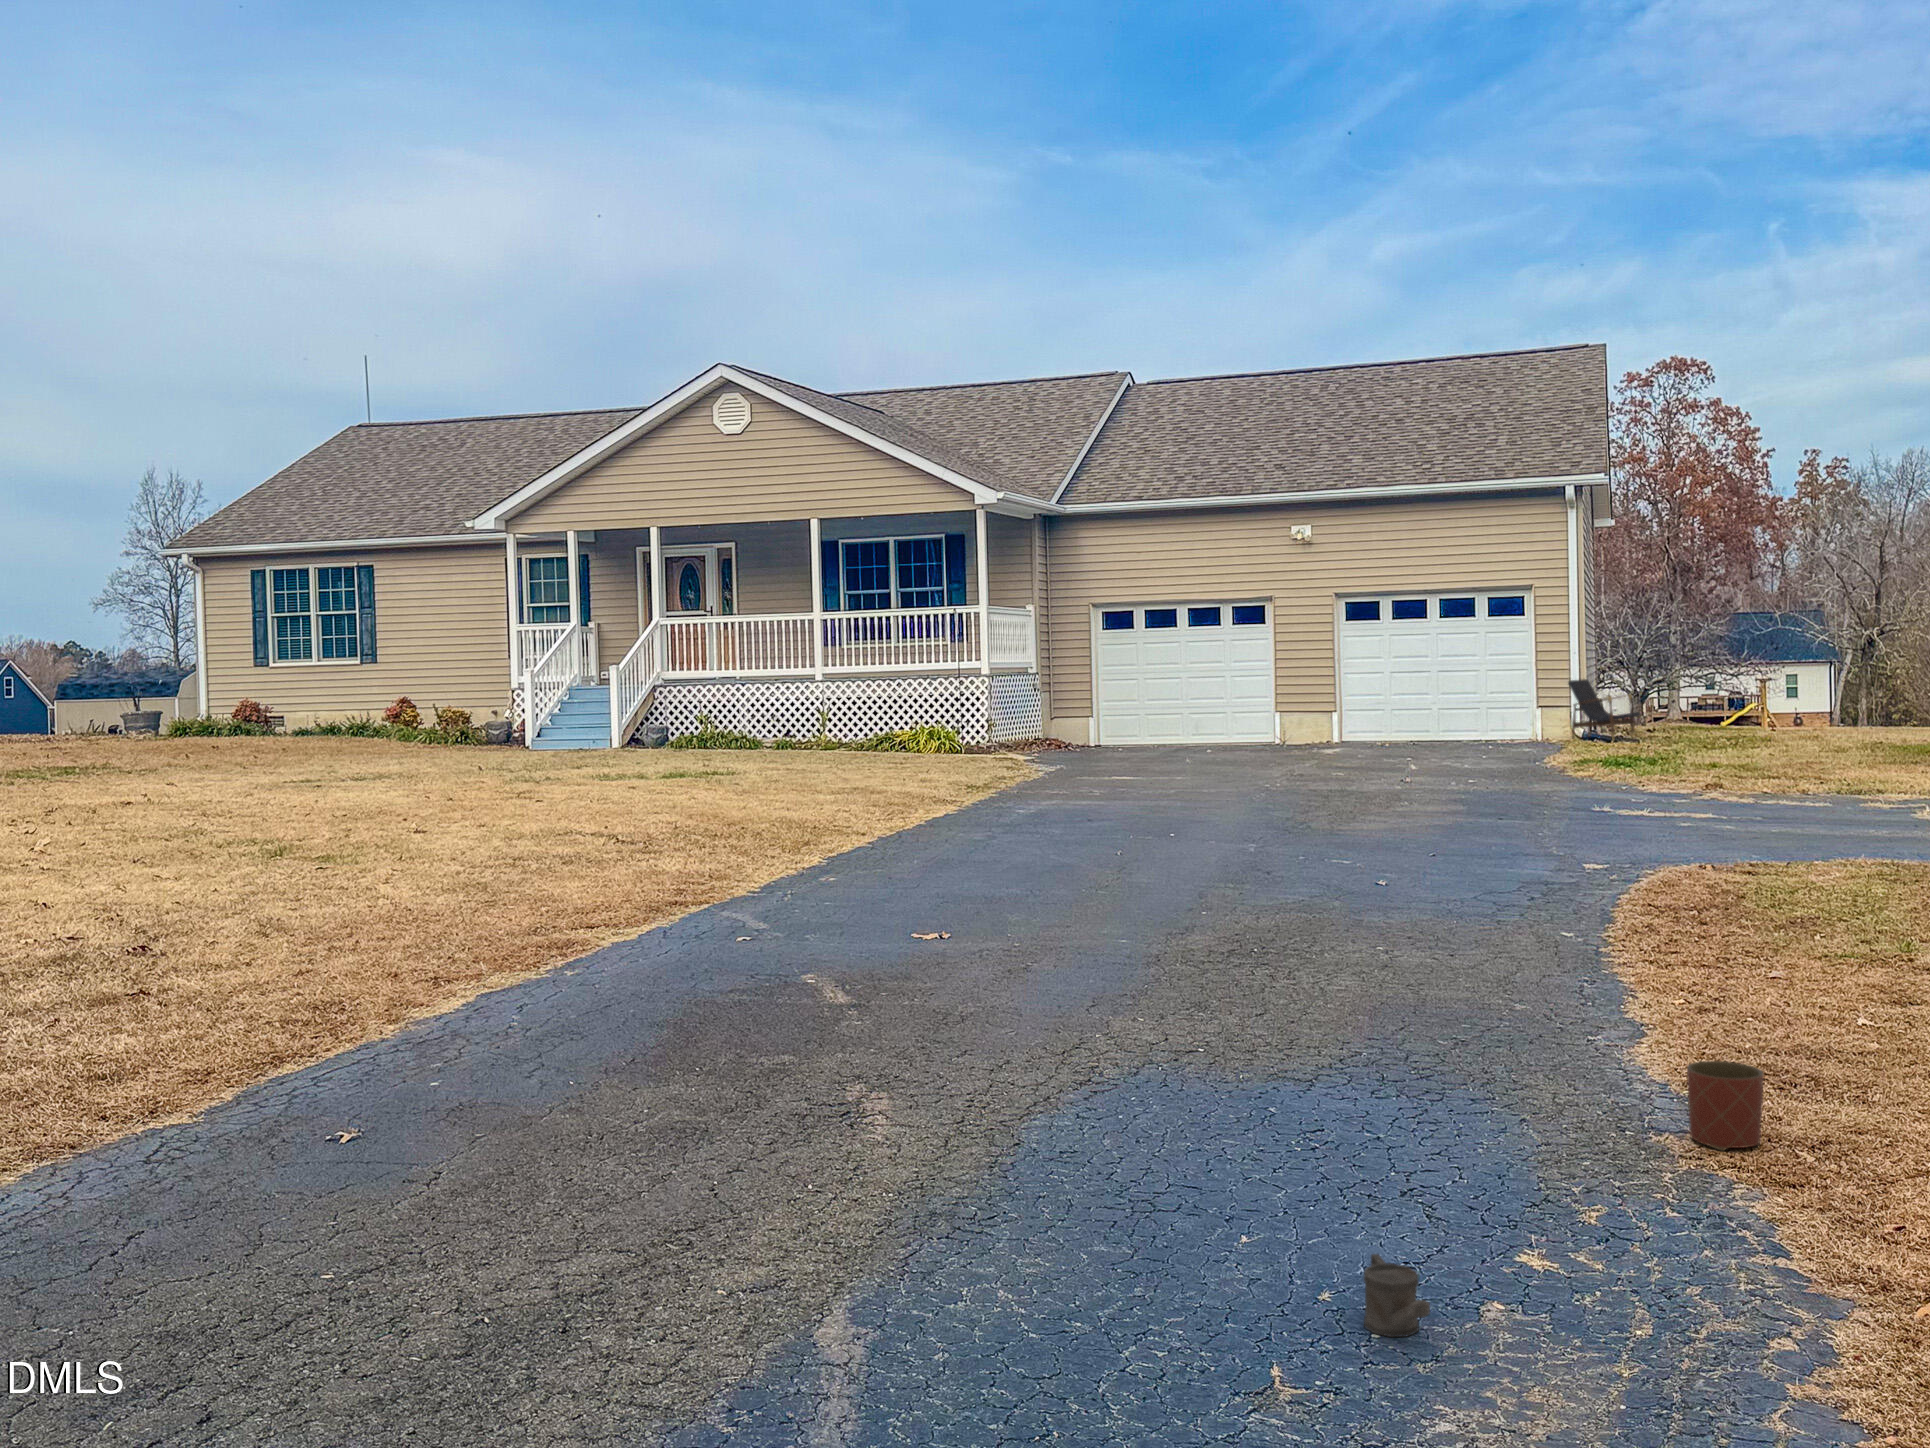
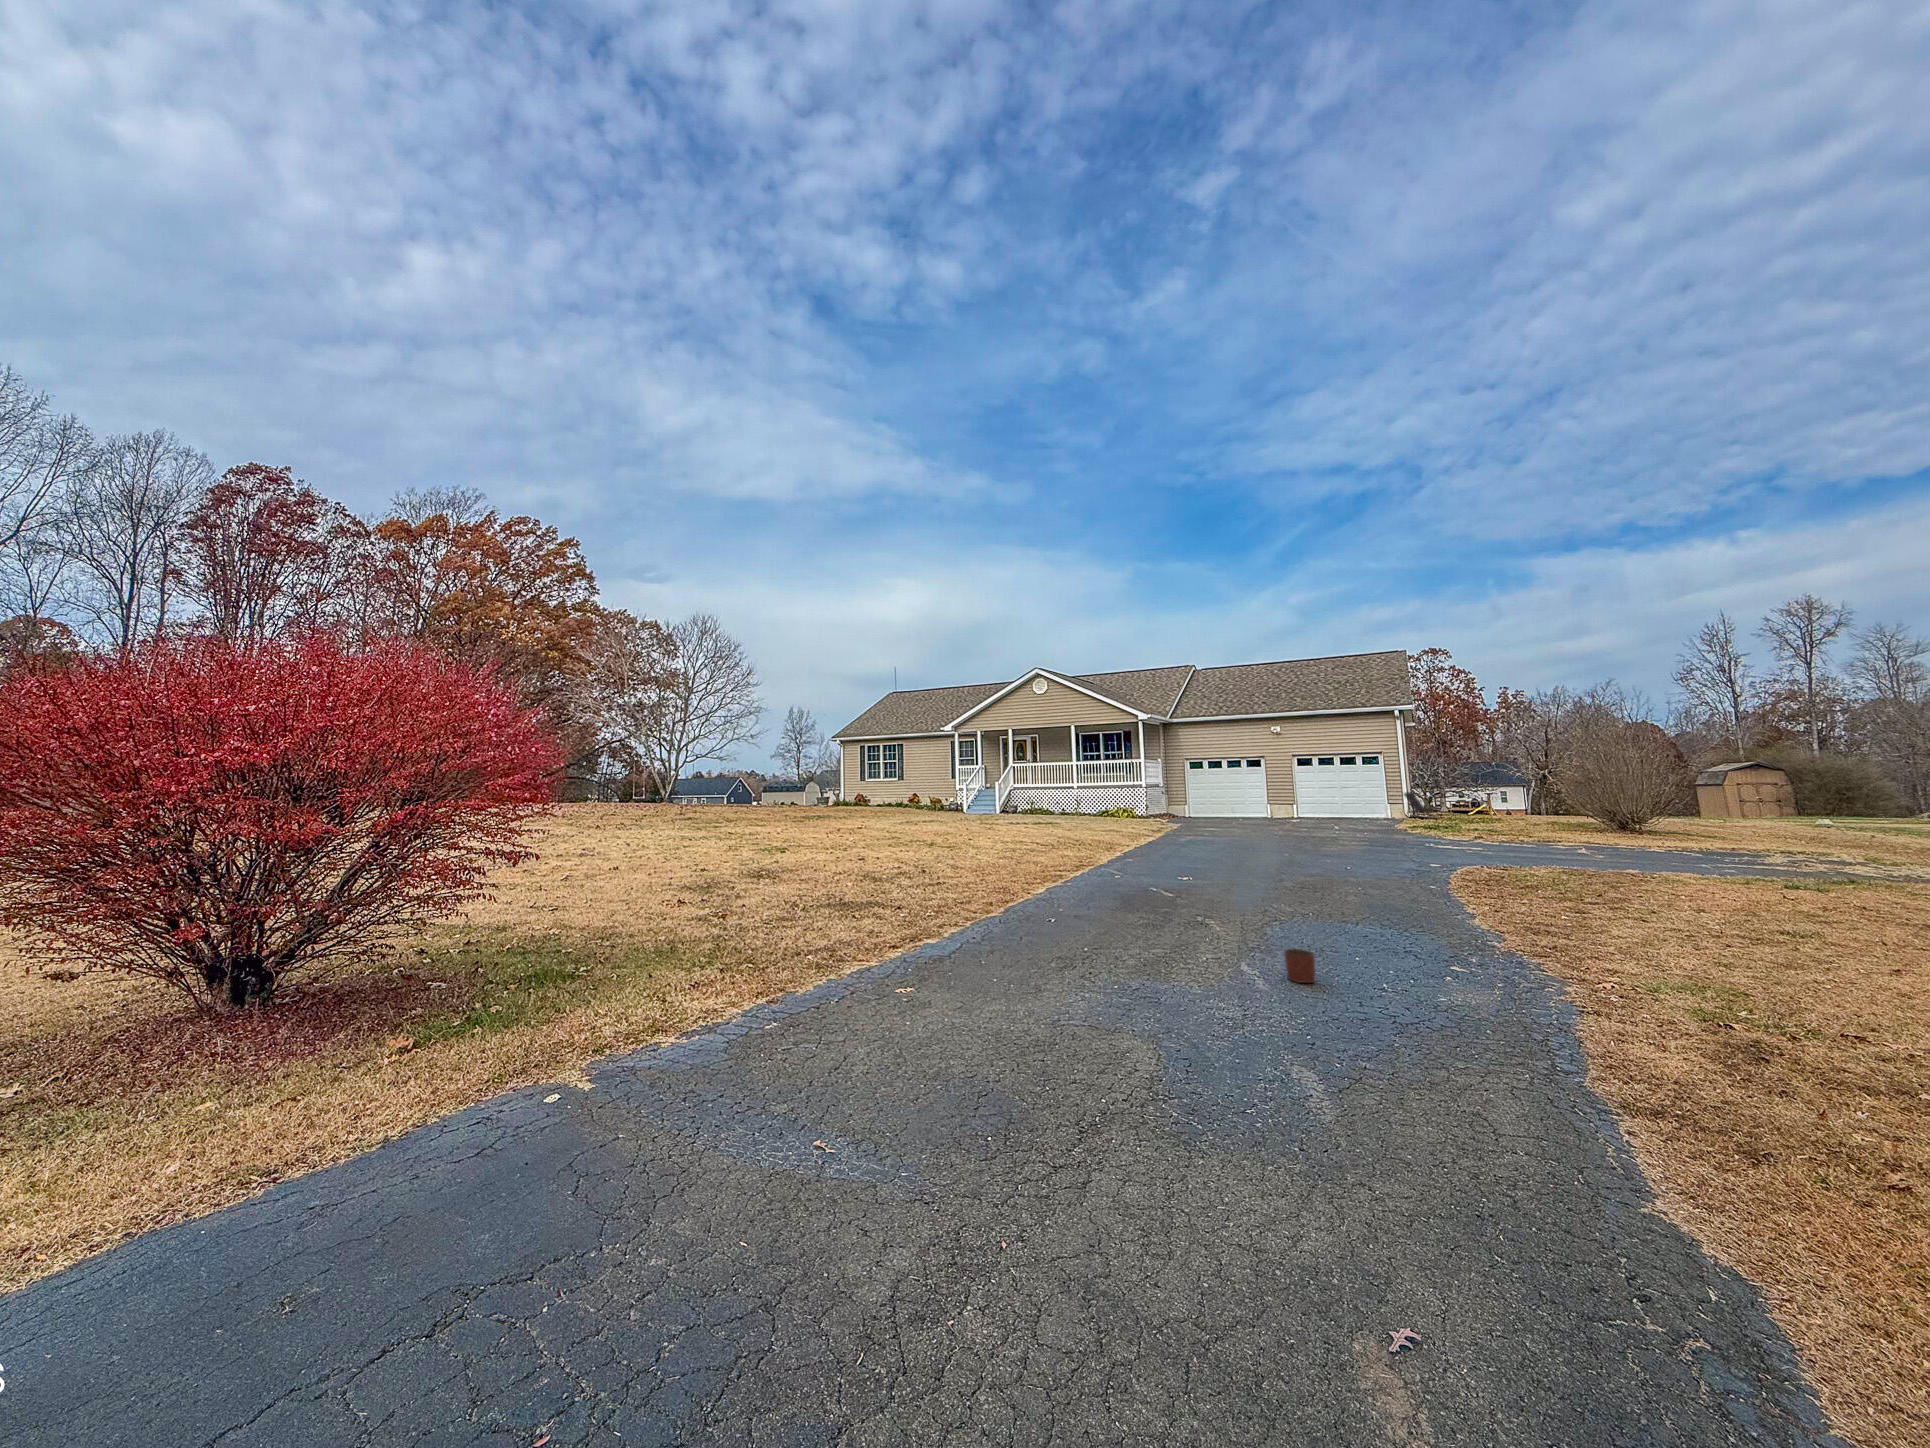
planter: present [1687,1061,1764,1151] -> present [1284,949,1315,983]
watering can: present [1364,1254,1430,1337] -> none [1419,962,1446,984]

